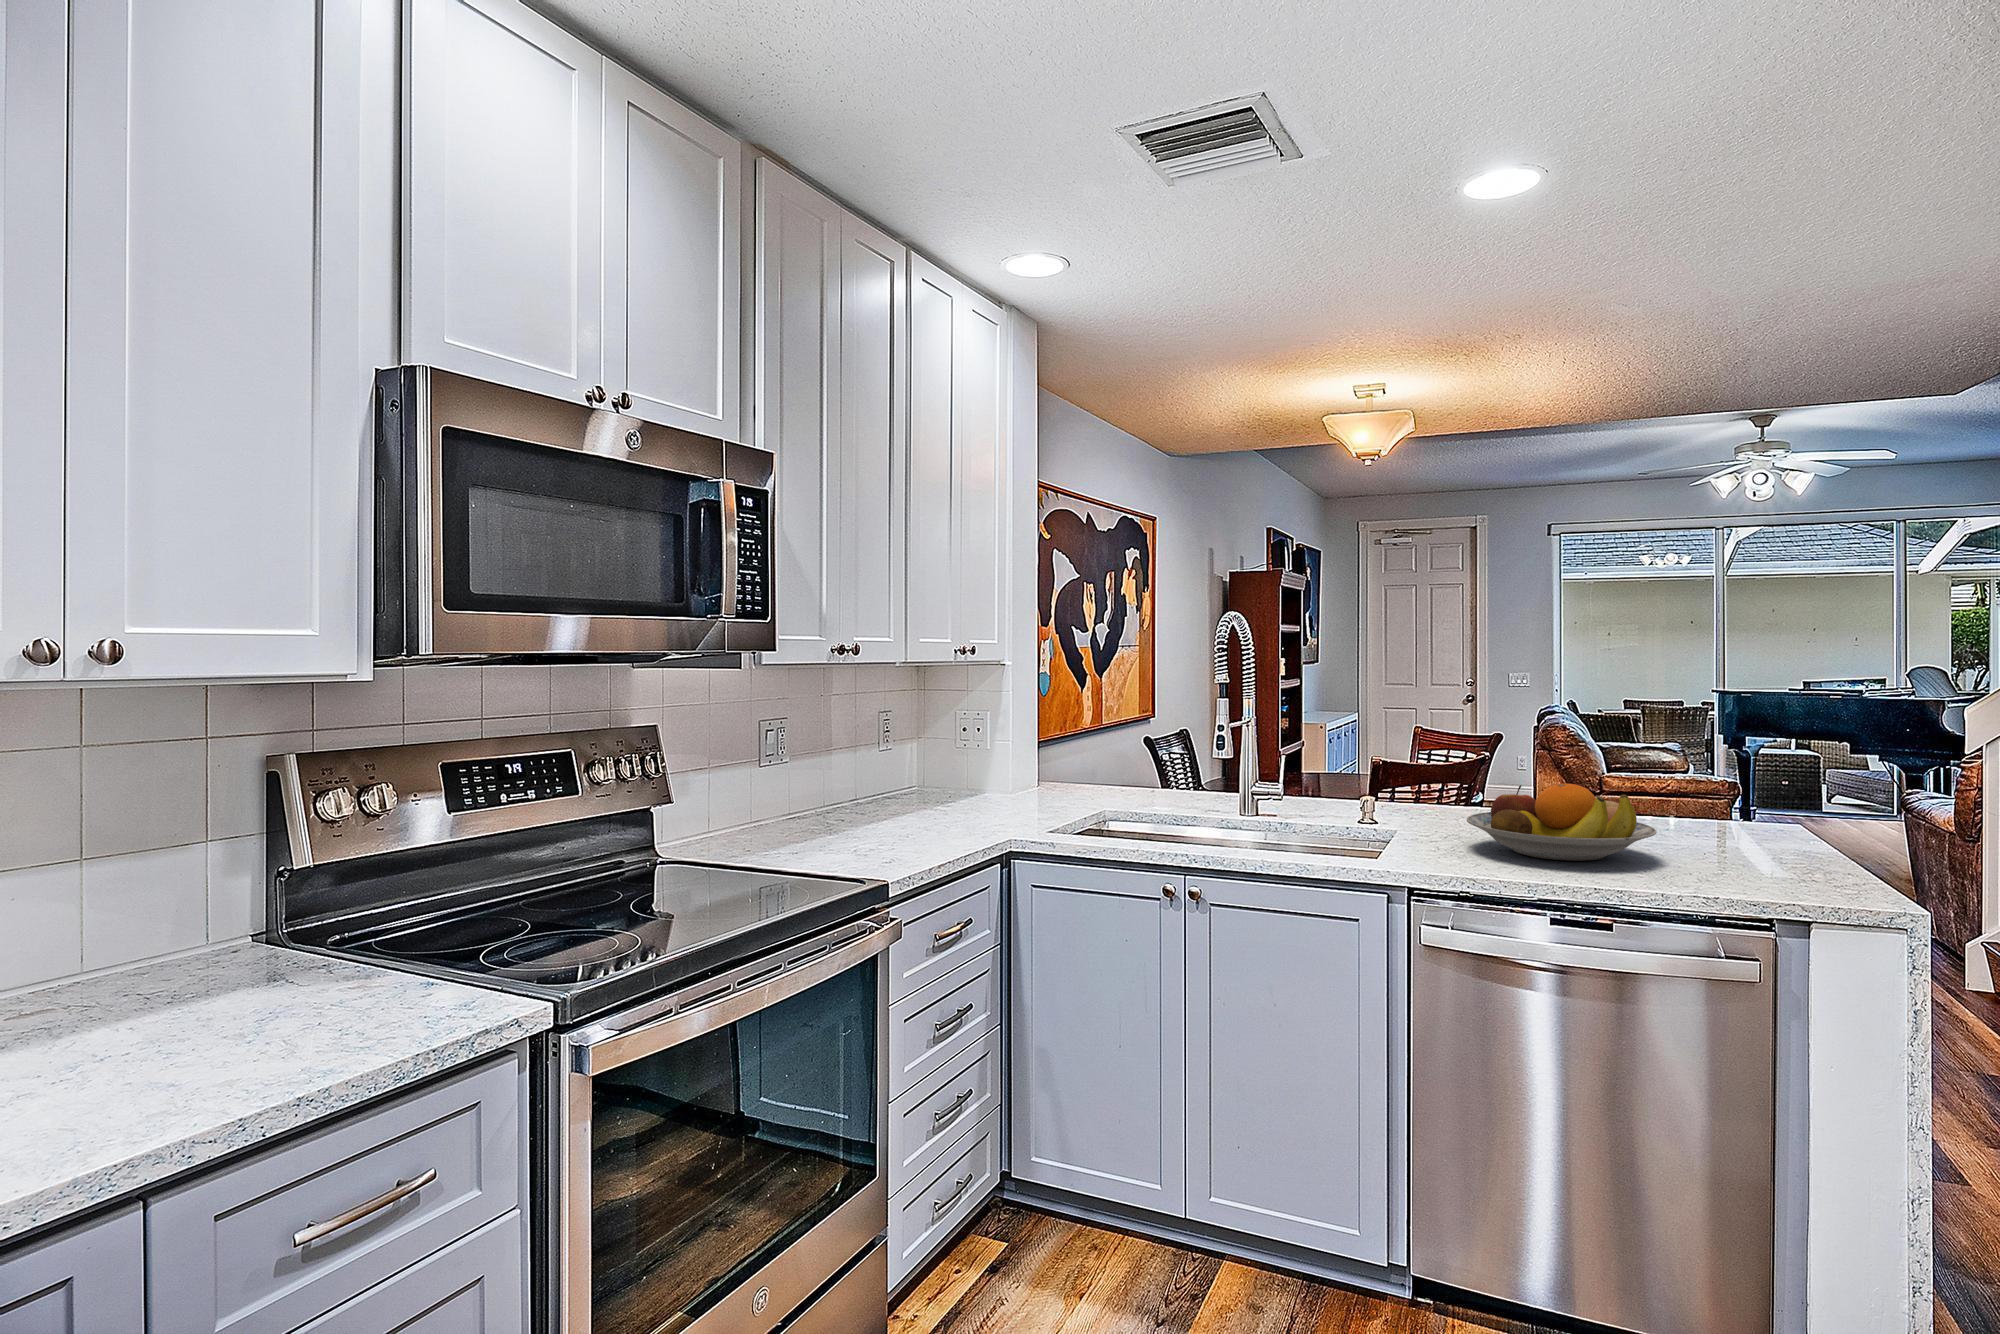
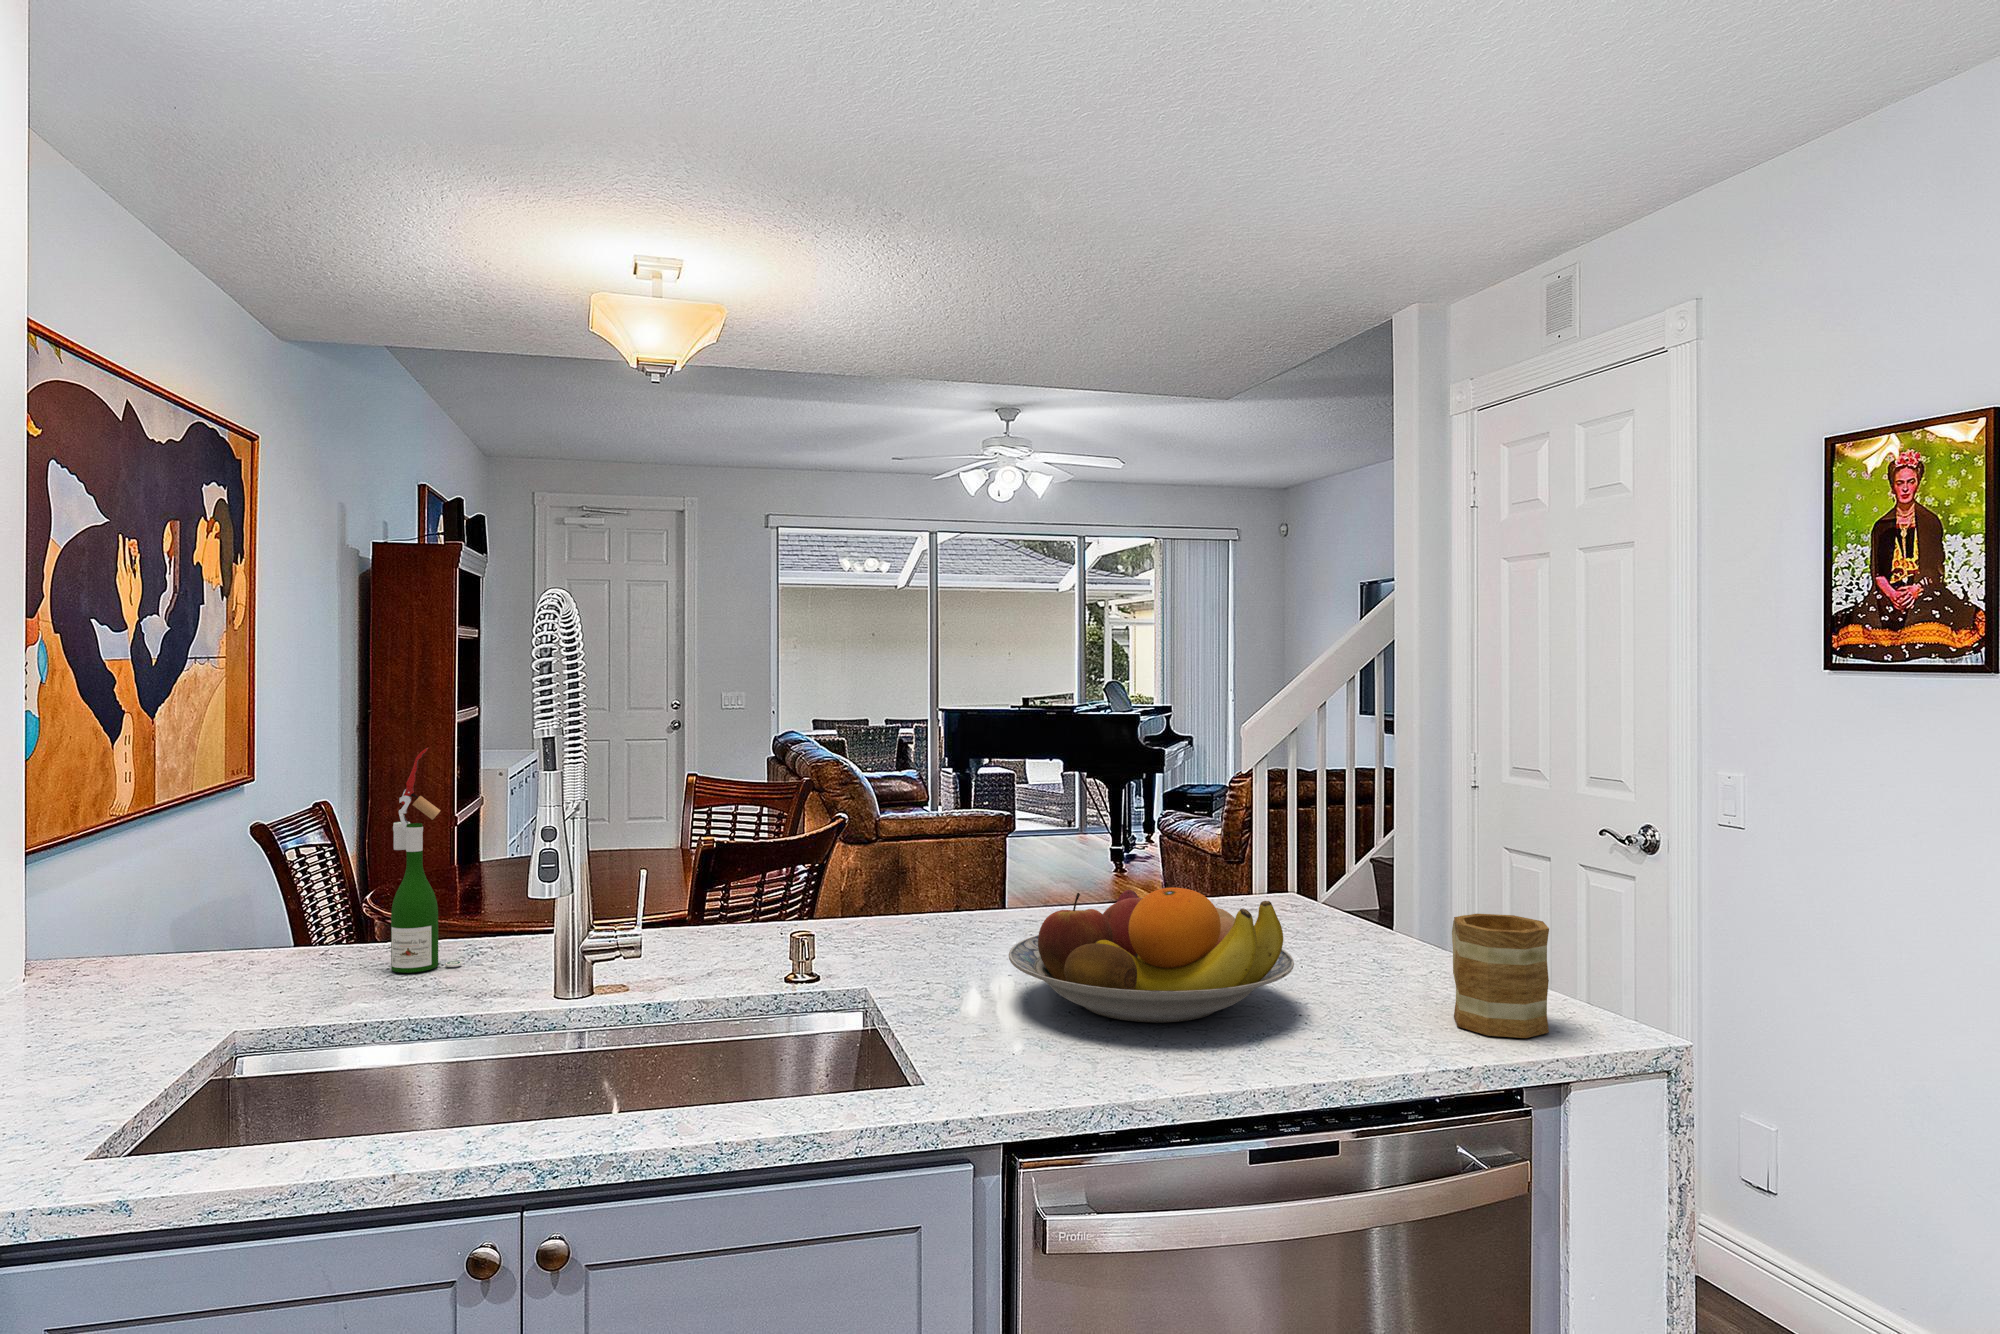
wine bottle: none [1177,691,1208,801] -> present [391,748,462,973]
mug: none [1756,817,1832,896] -> present [1452,914,1549,1038]

